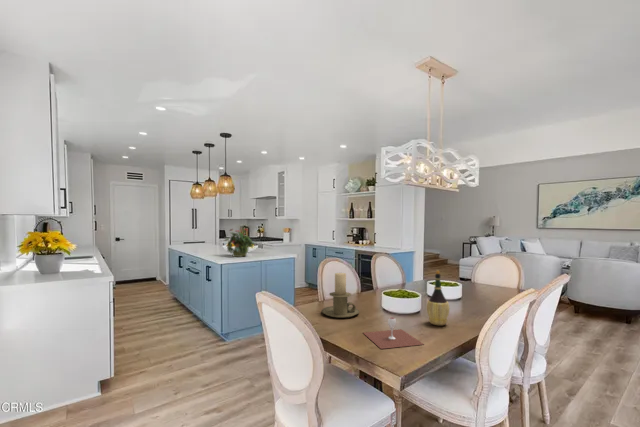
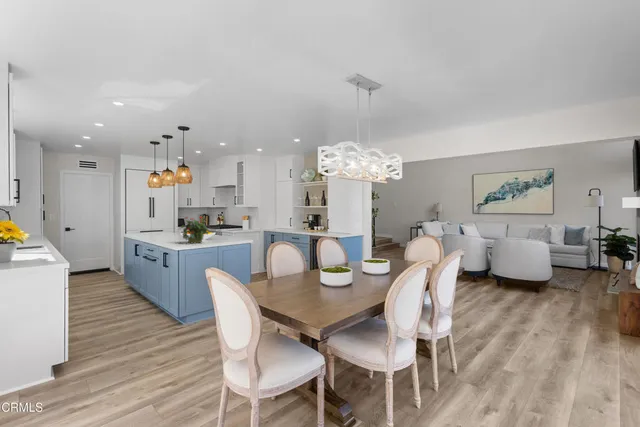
wine bottle: present [427,270,450,325] -> none [354,248,373,294]
candle holder: present [321,273,359,318] -> none [266,253,299,292]
wine glass: present [364,317,423,349] -> none [298,288,347,313]

